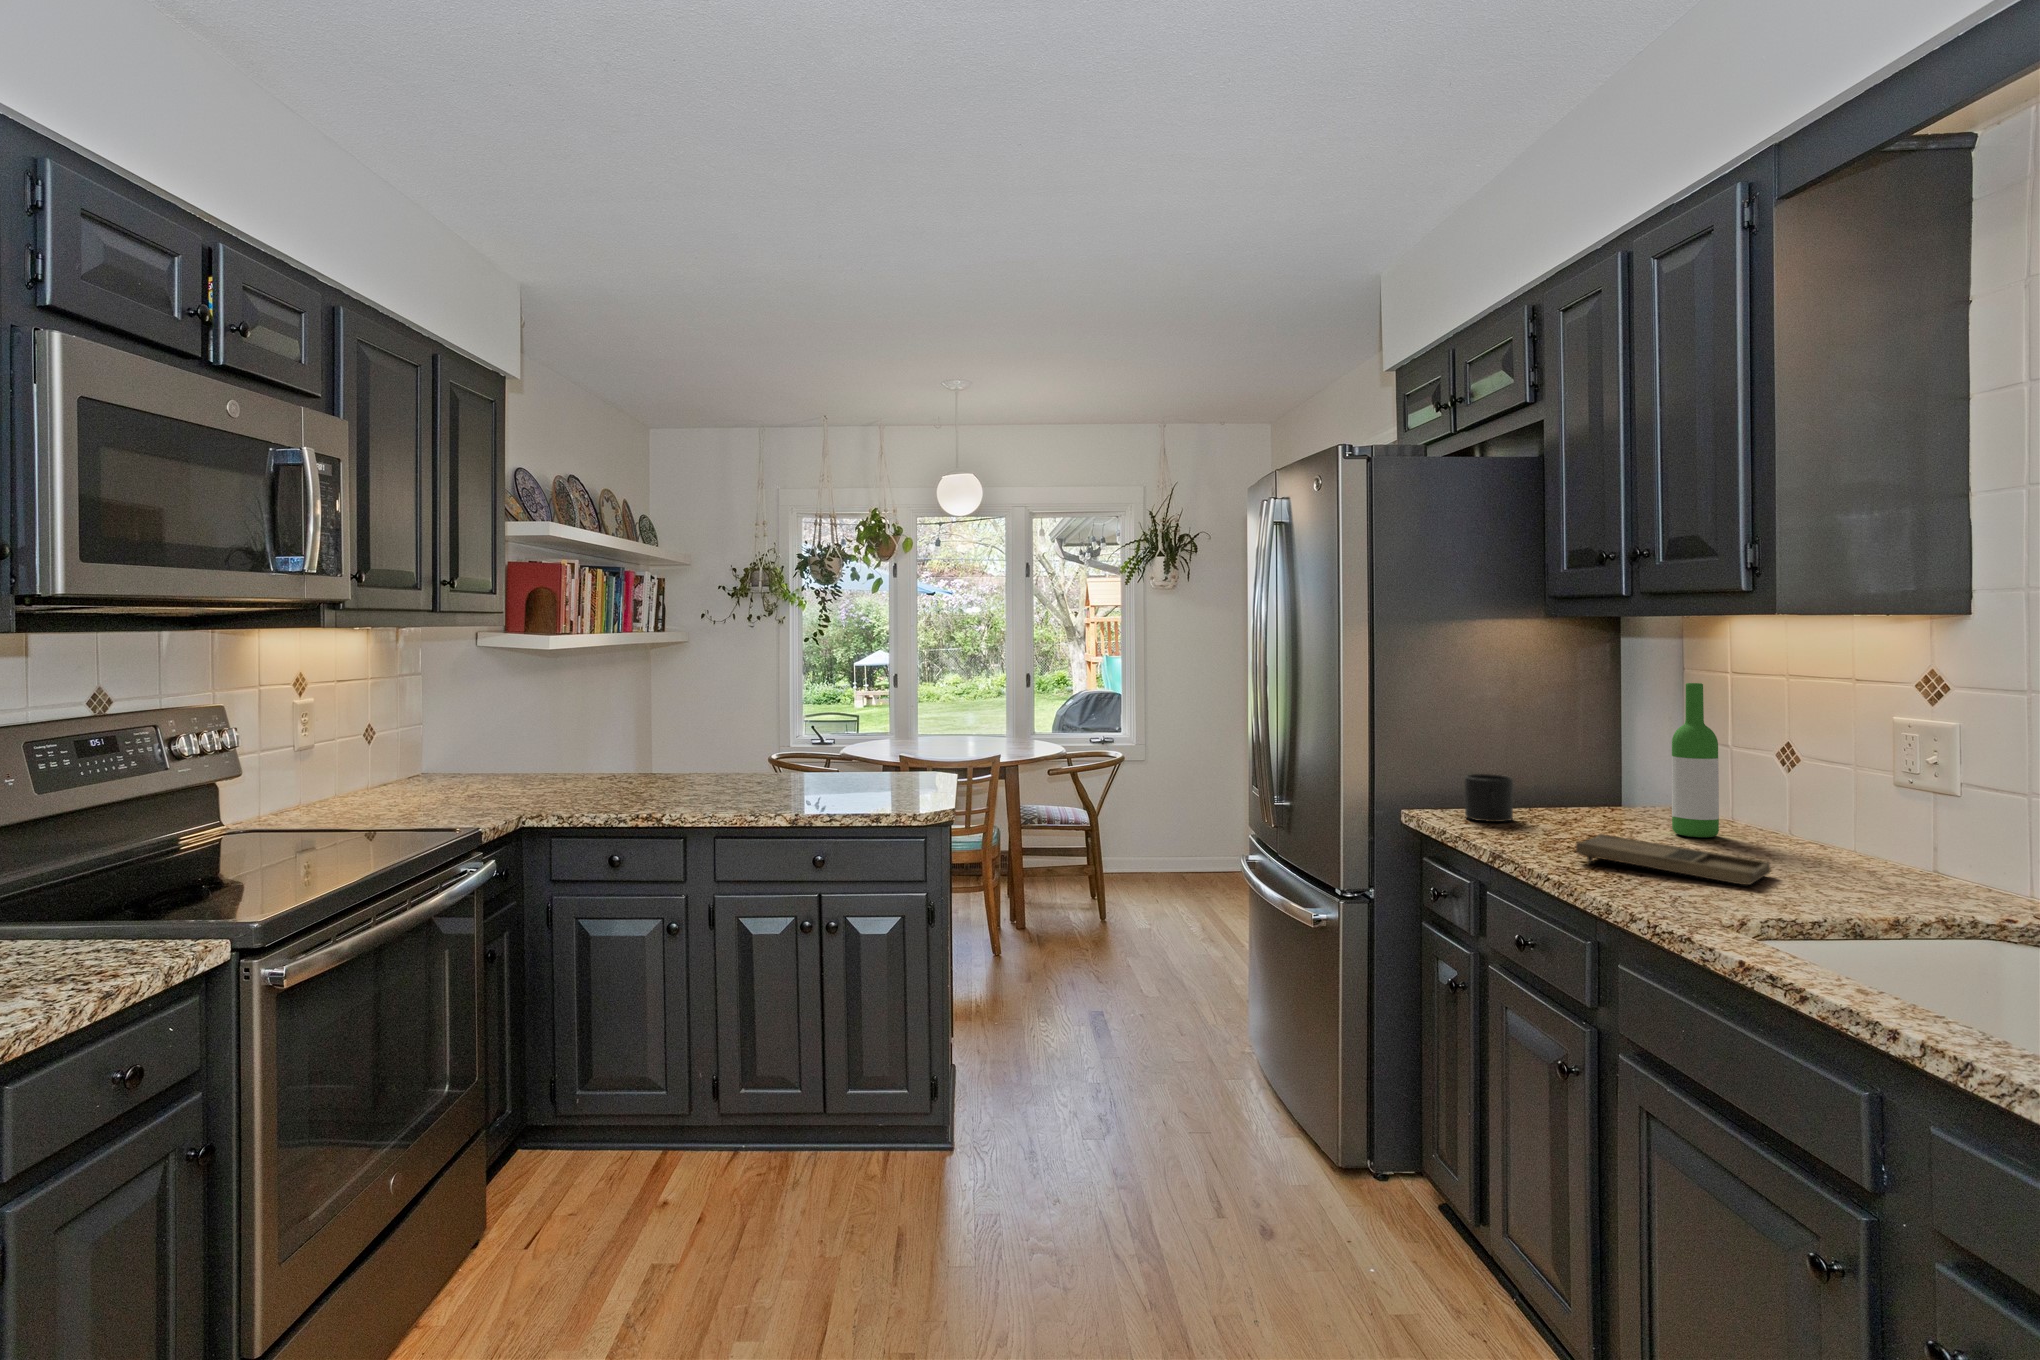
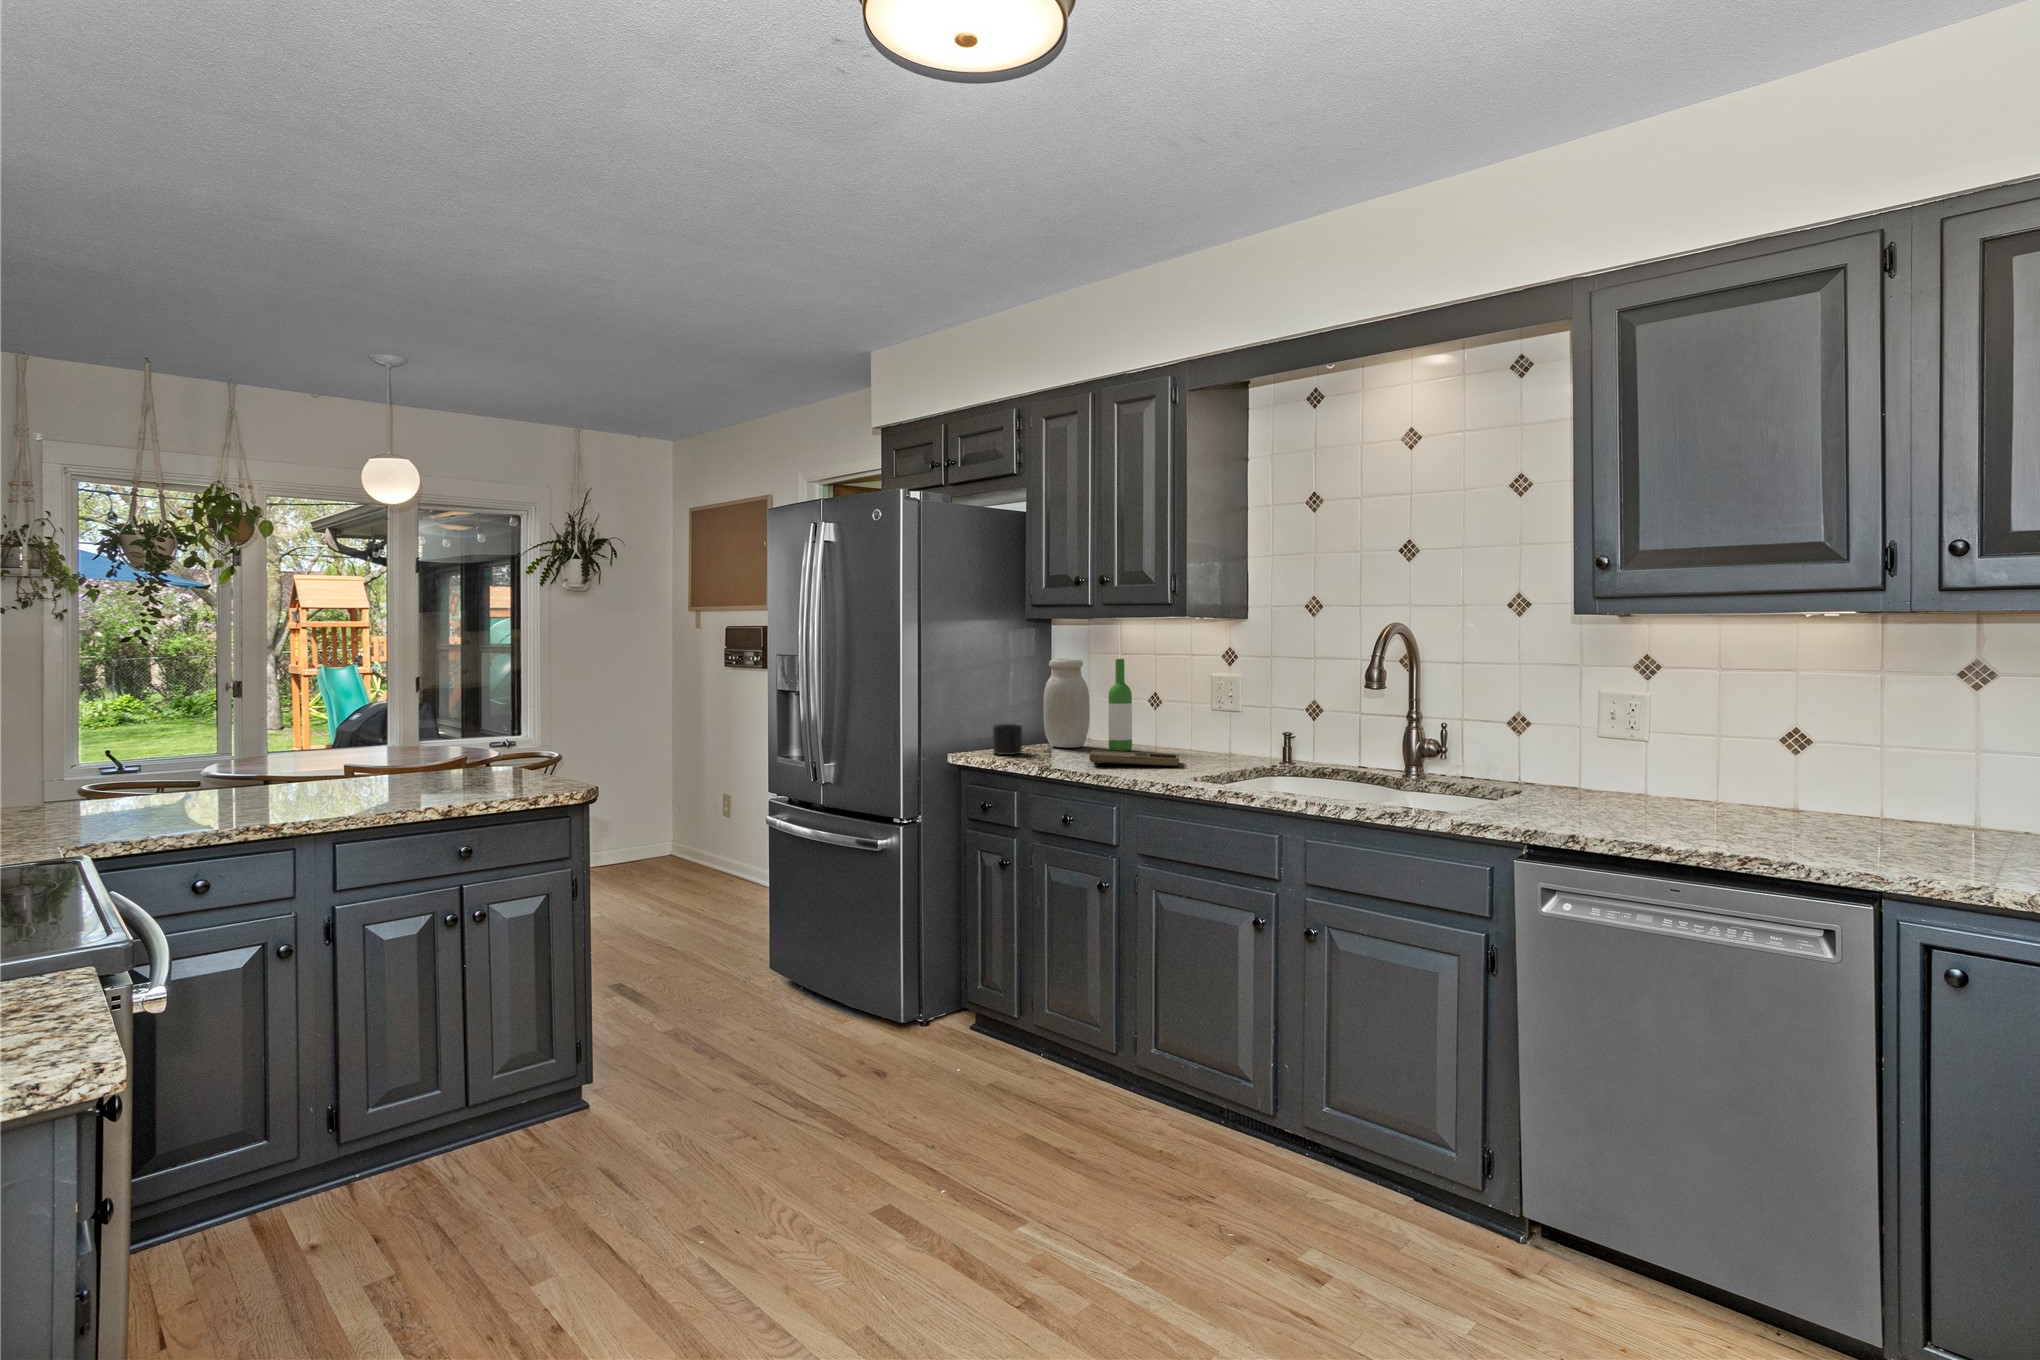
jar: none [1568,679,1649,820] -> present [1044,658,1090,748]

